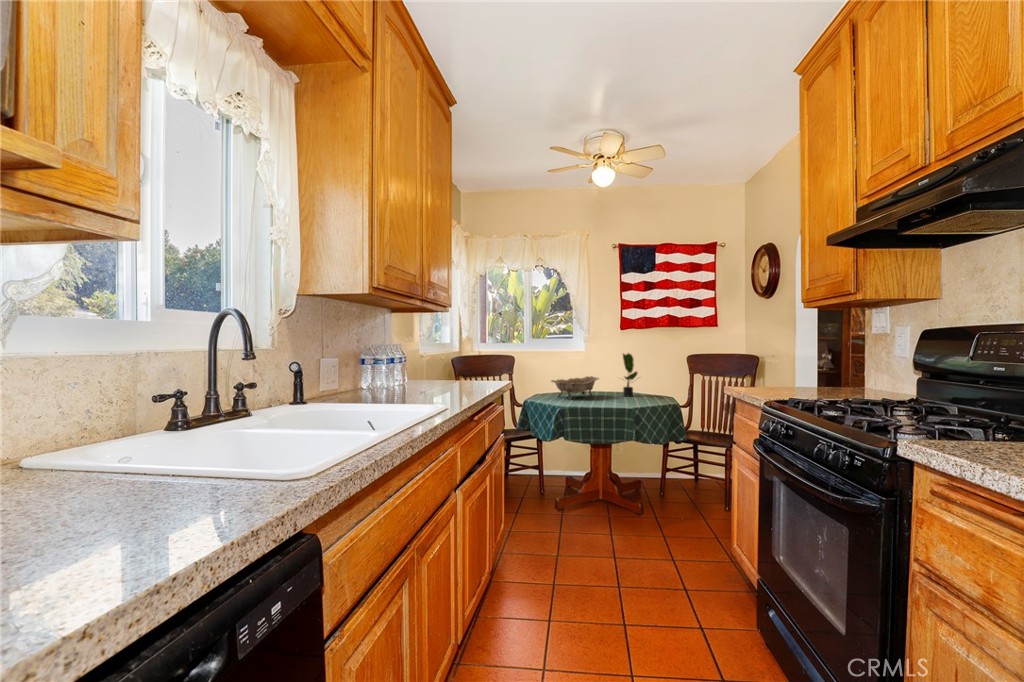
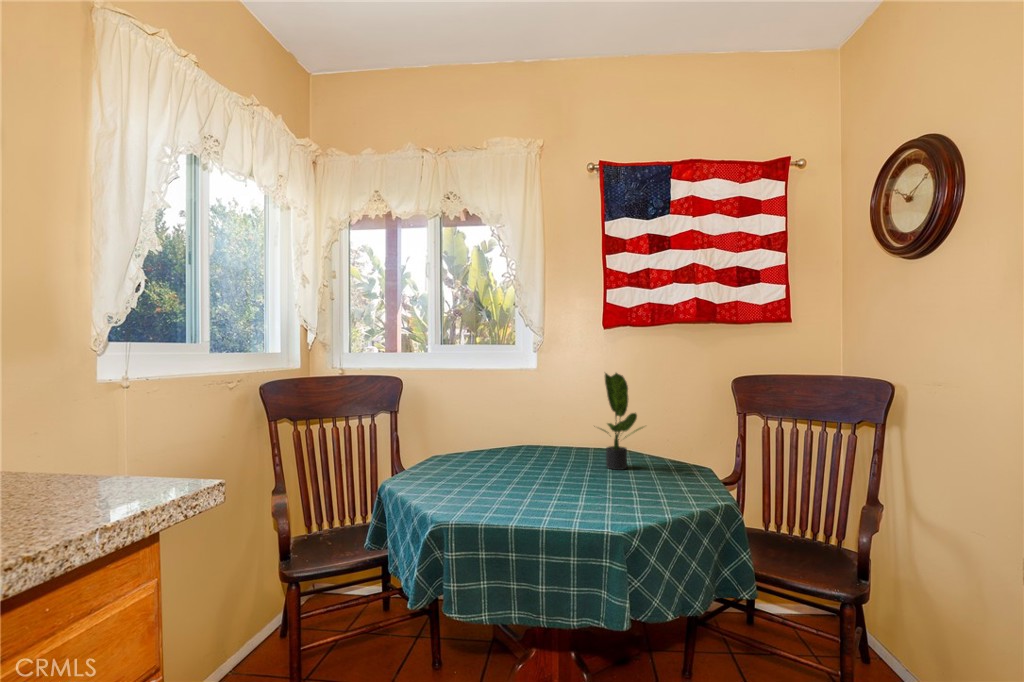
decorative bowl: present [551,376,599,399] -> none [439,423,551,483]

